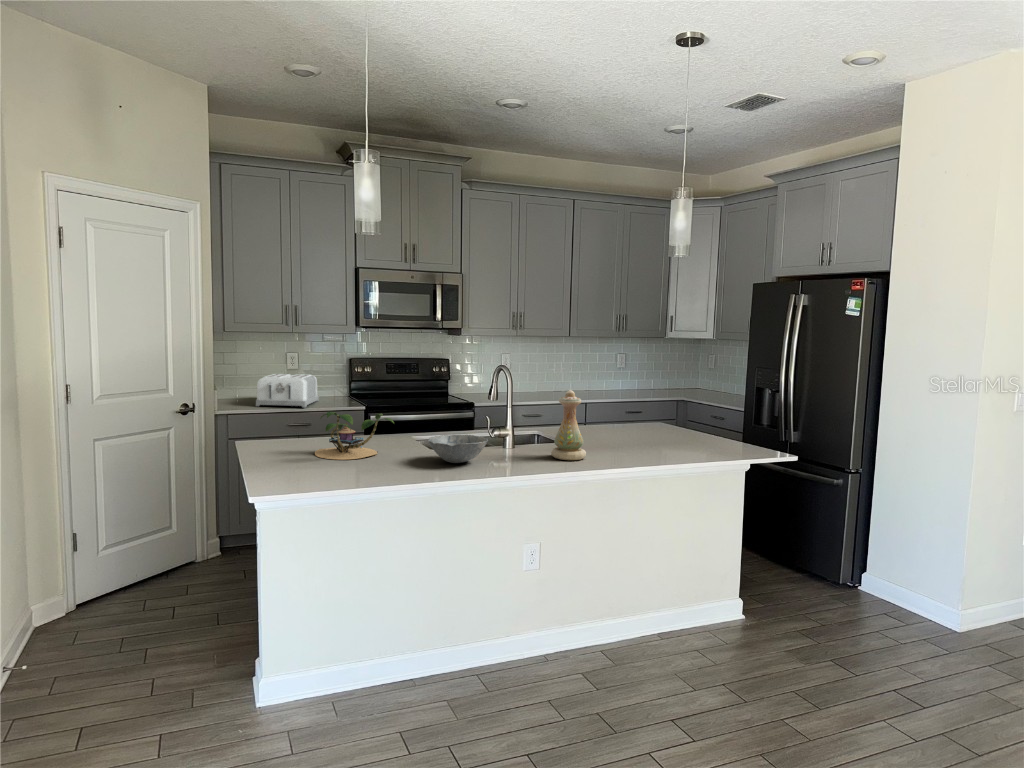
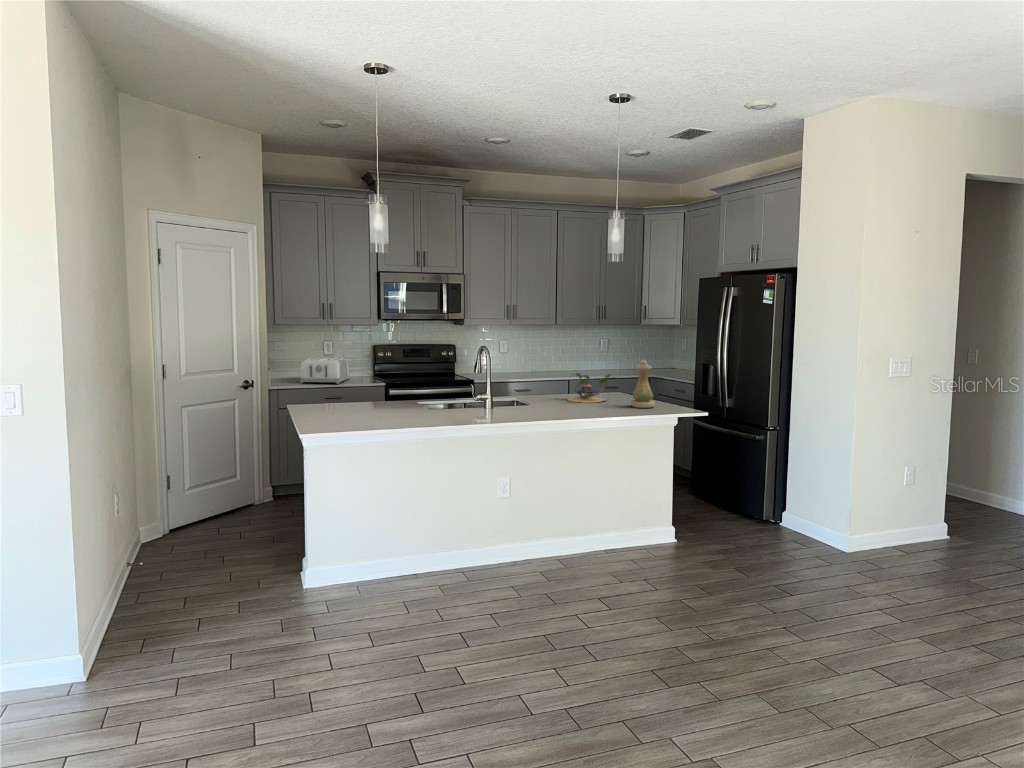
vase: present [551,390,586,460] -> present [631,360,655,408]
plant: present [315,412,394,460] -> present [567,373,612,403]
bowl: present [428,435,488,463] -> none [425,397,470,417]

